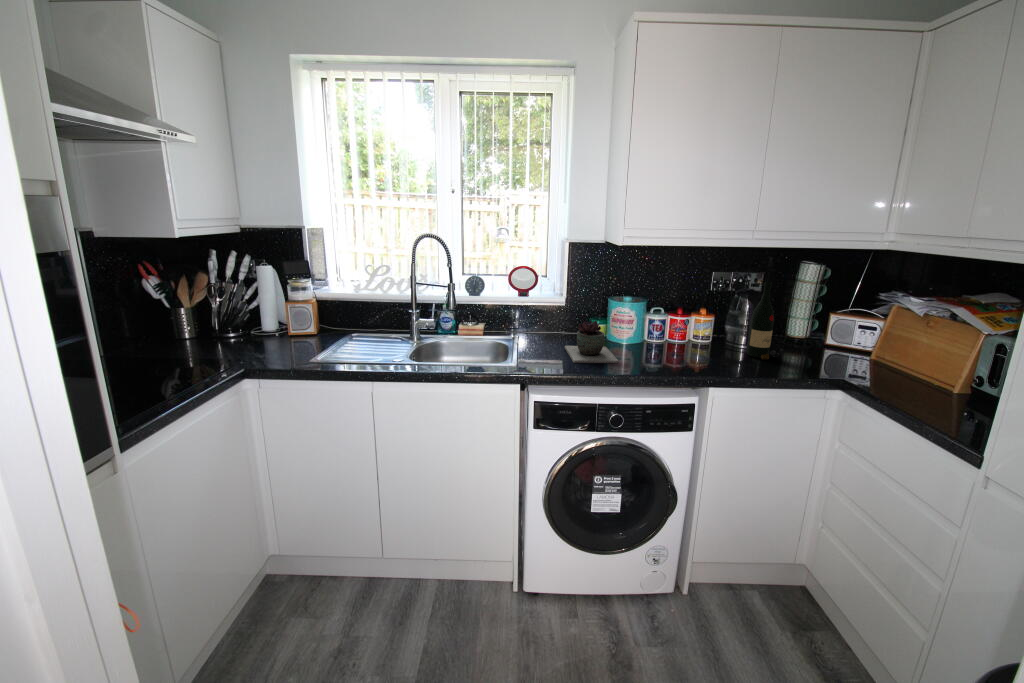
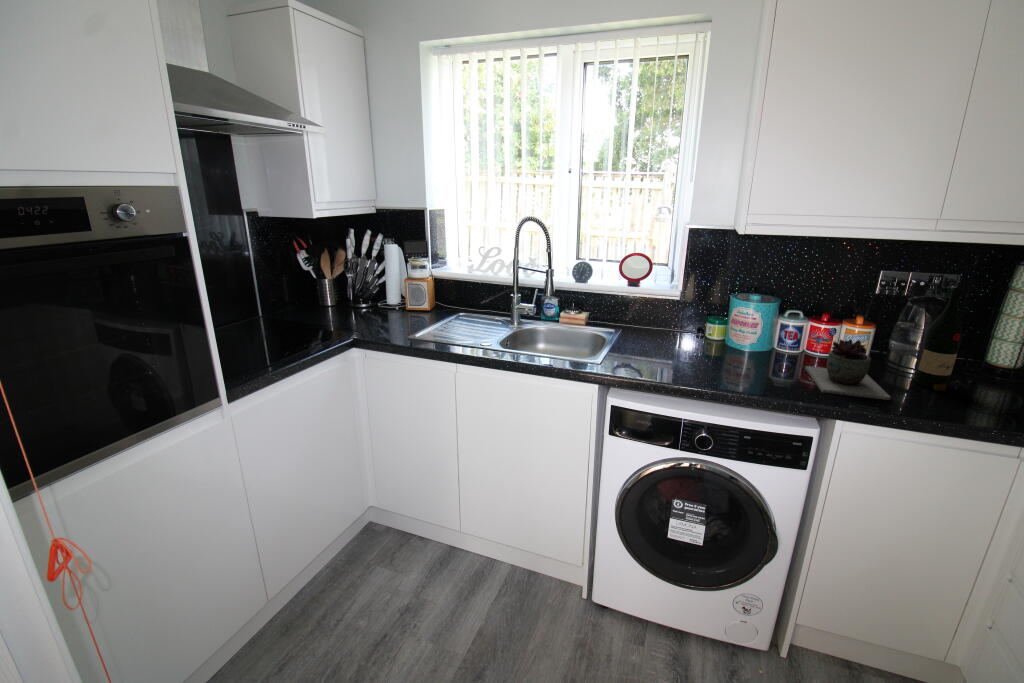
succulent plant: present [565,321,618,363] -> present [805,339,891,400]

